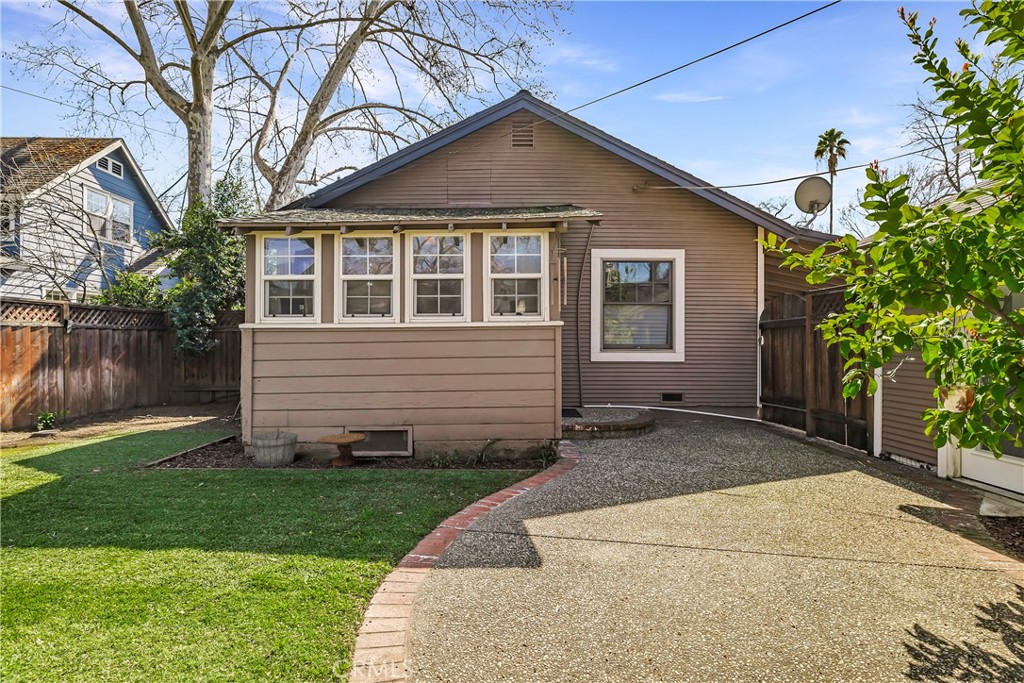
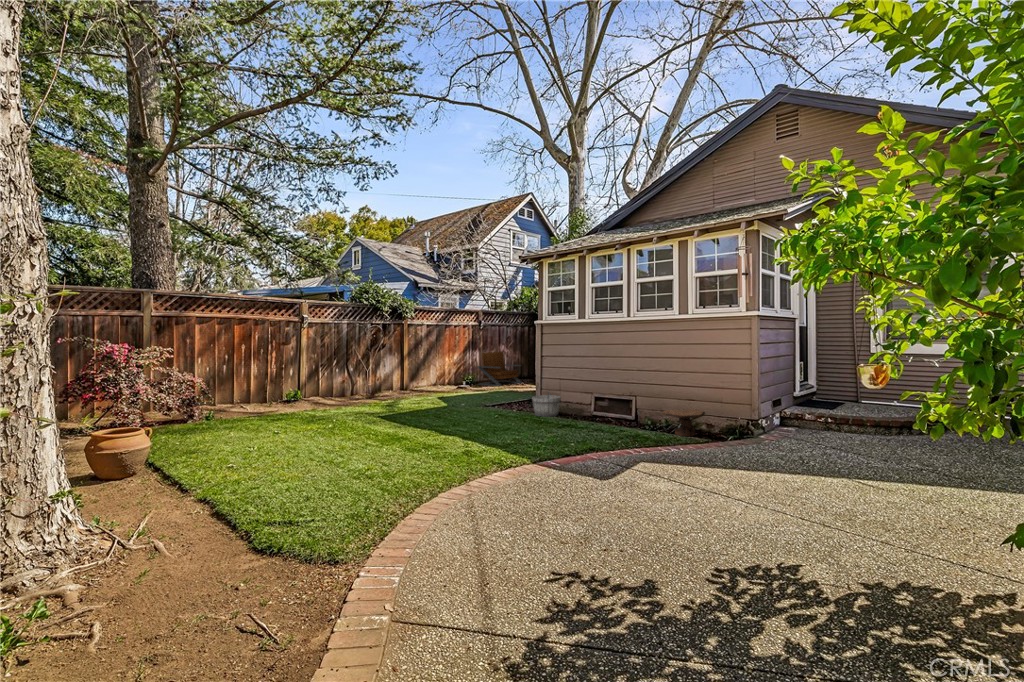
lounge chair: none [60,369,145,425] -> present [477,352,522,386]
side table: present [317,433,366,466] -> present [662,410,705,436]

